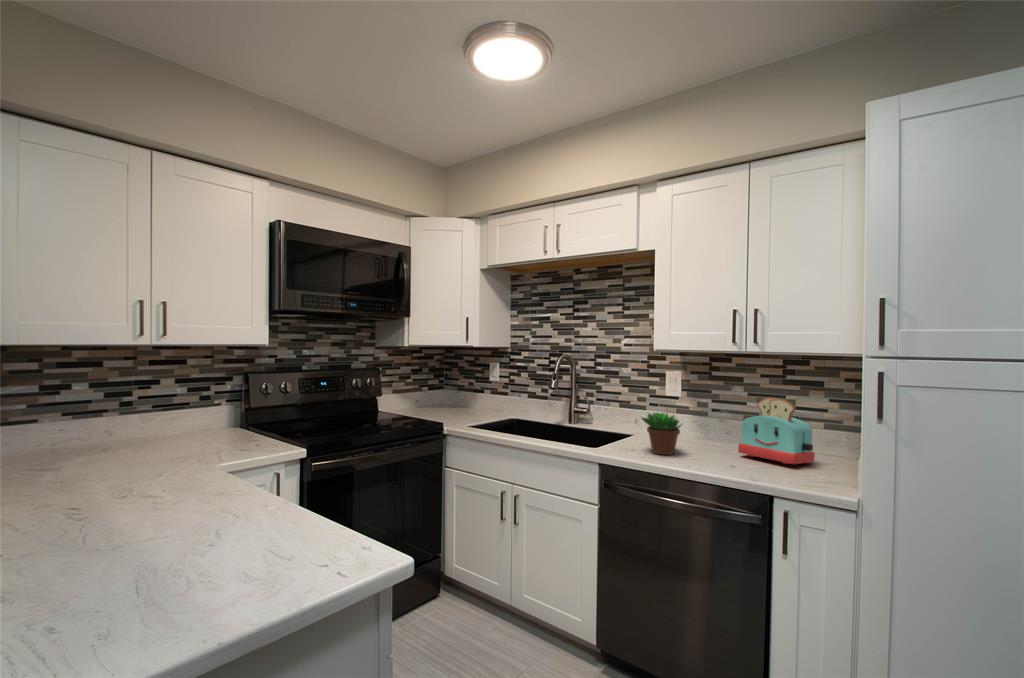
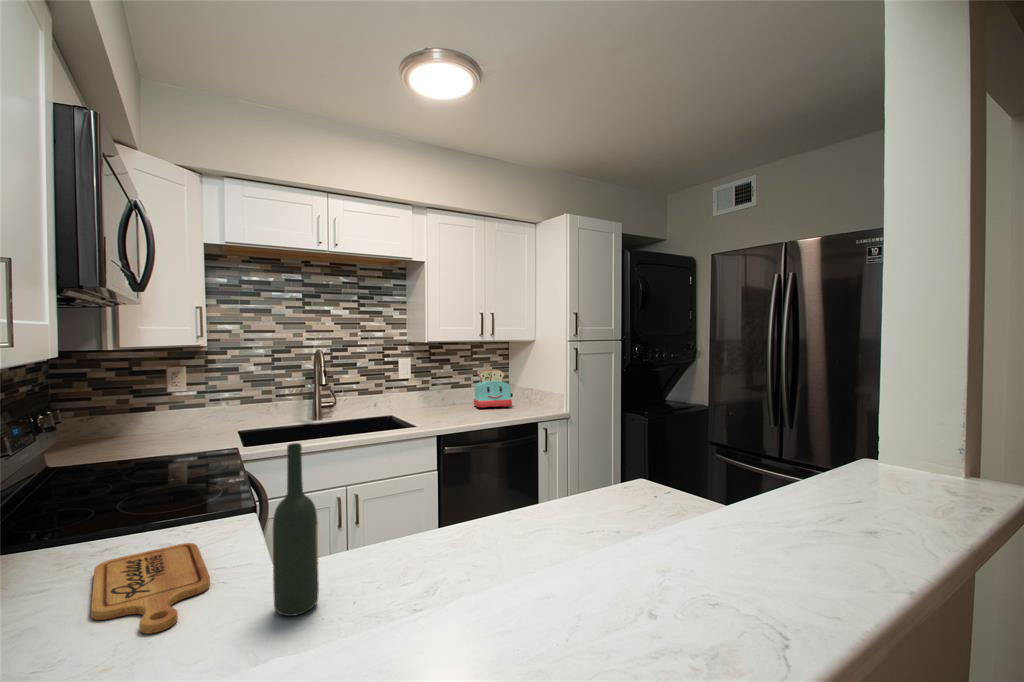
wine bottle: none [72,383,105,481] -> present [273,443,319,616]
succulent plant: present [642,412,681,455] -> none [435,387,466,419]
cutting board: none [96,441,214,464] -> present [91,543,210,634]

